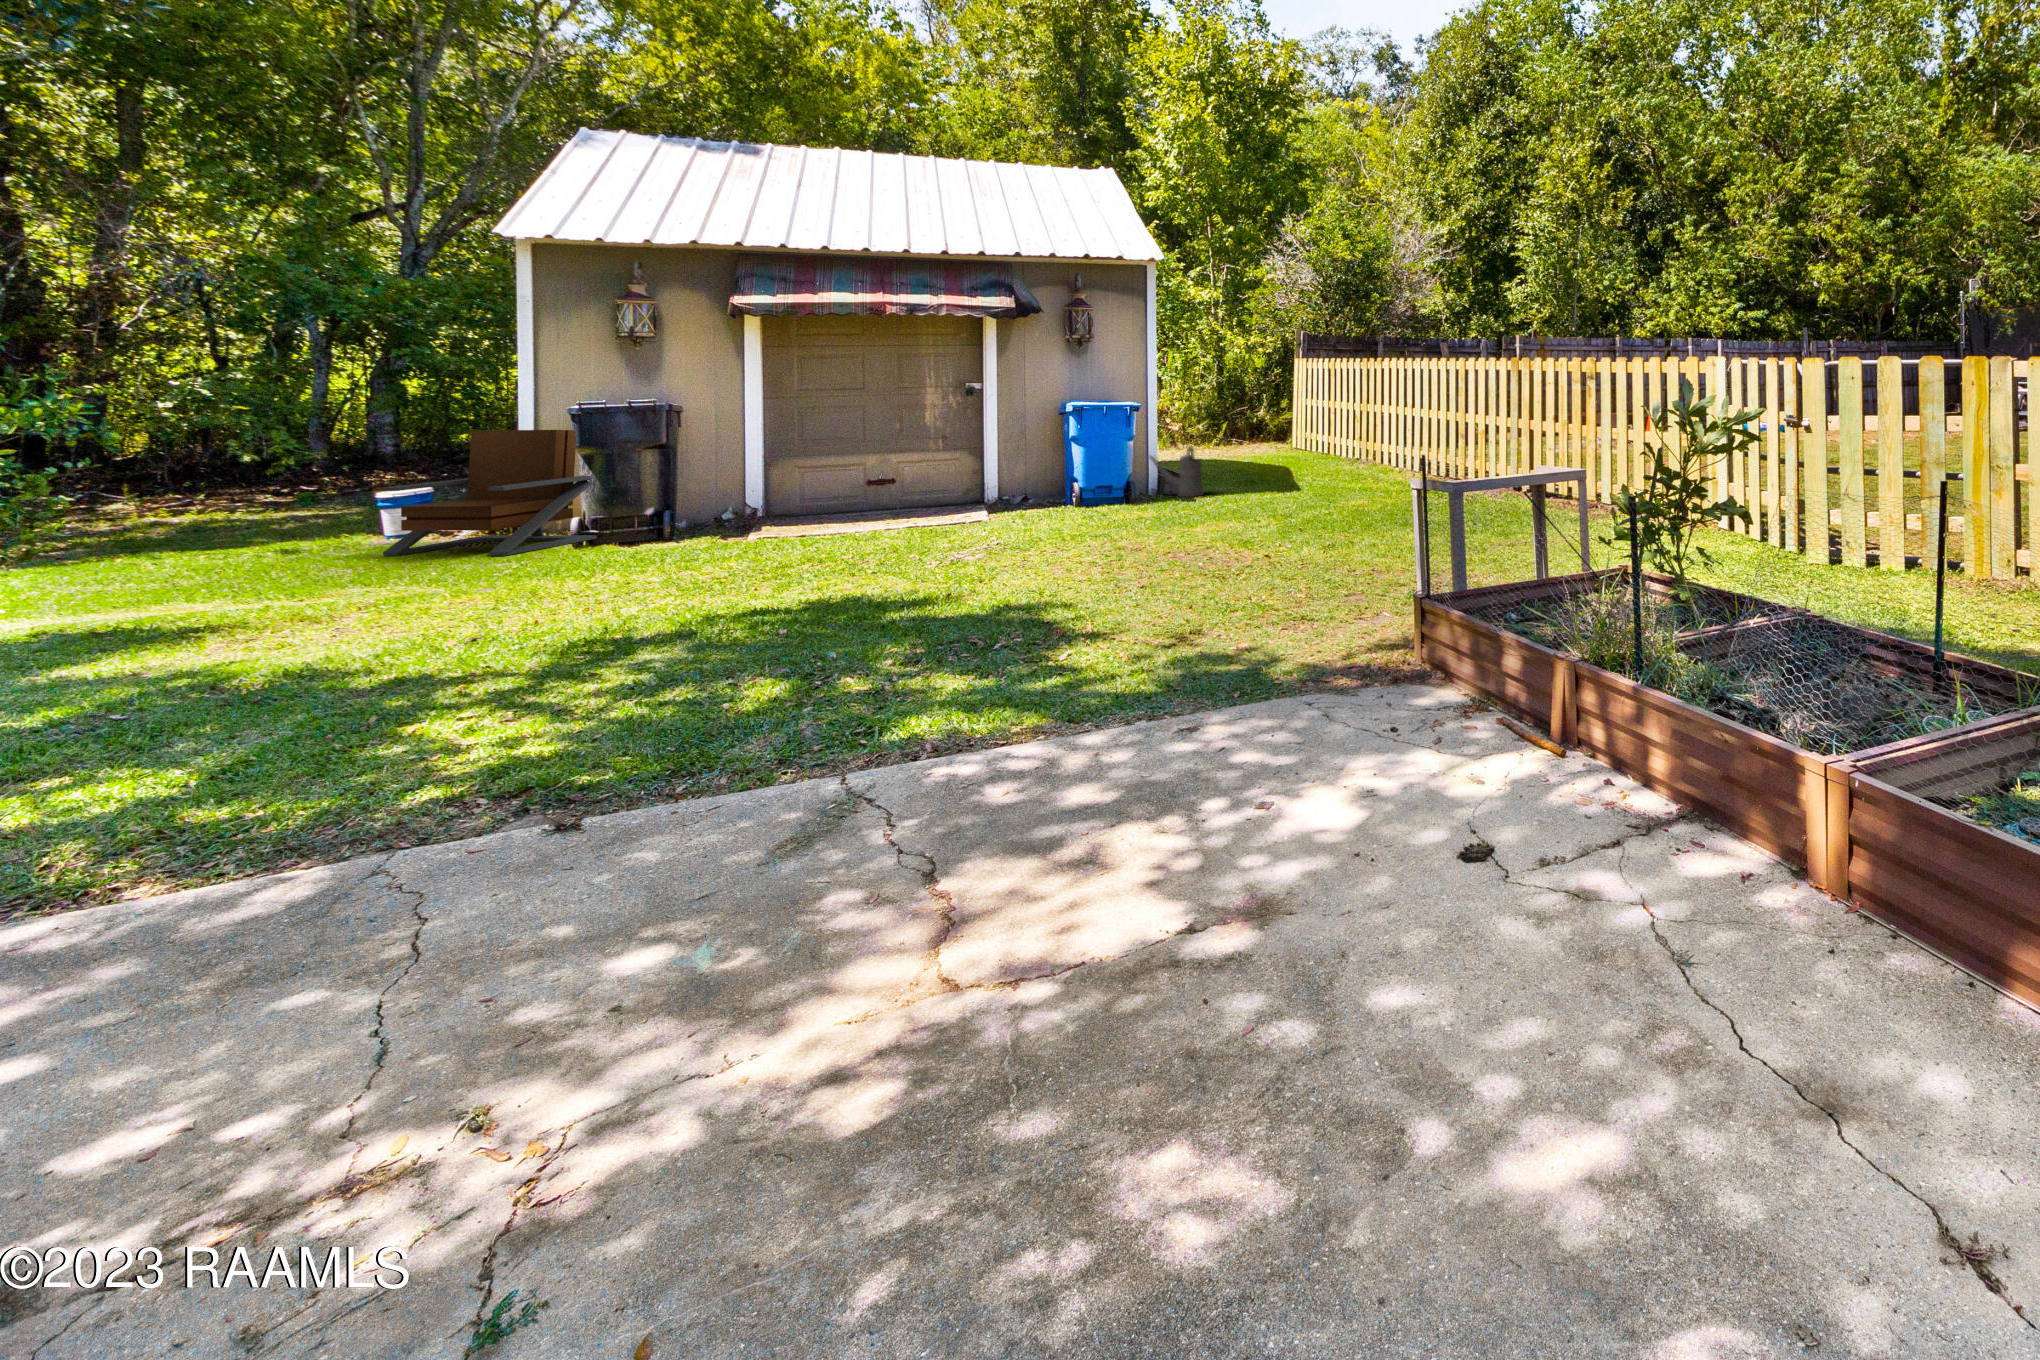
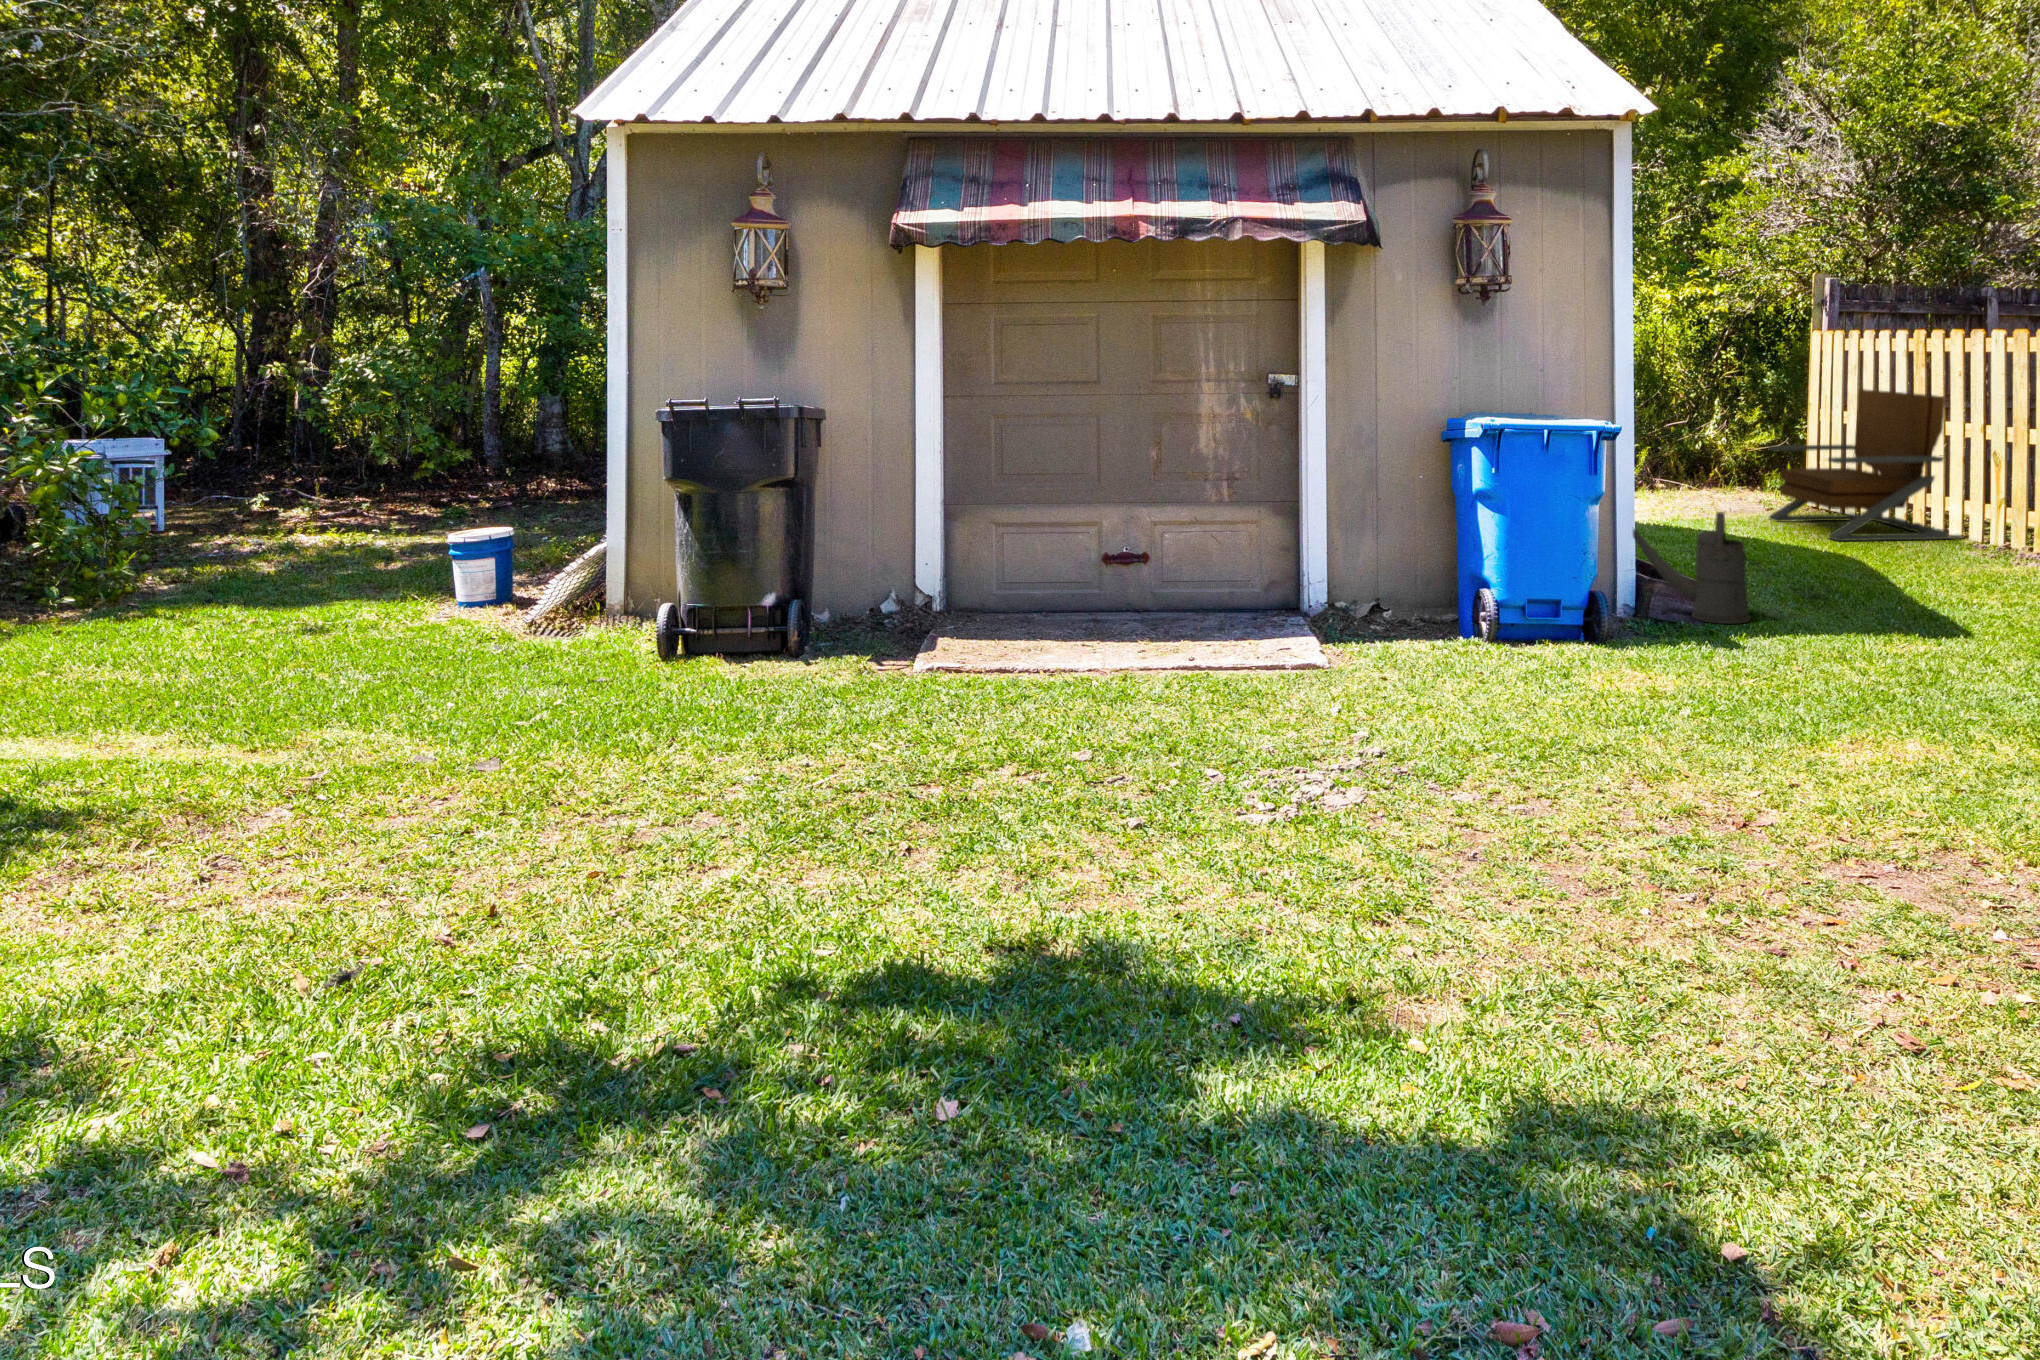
lounge chair: present [382,430,597,556] -> present [1769,389,1962,541]

